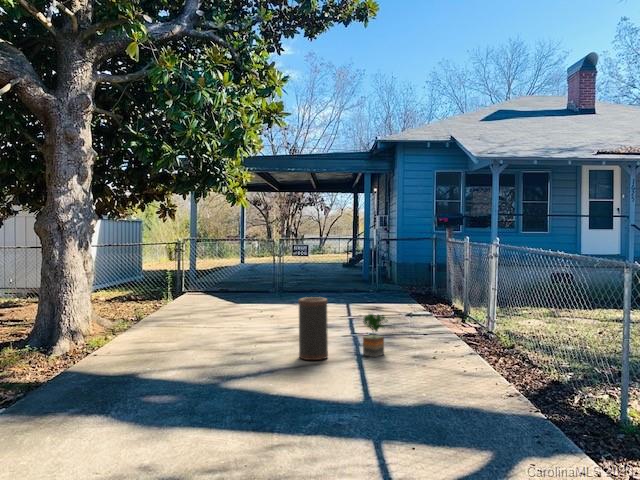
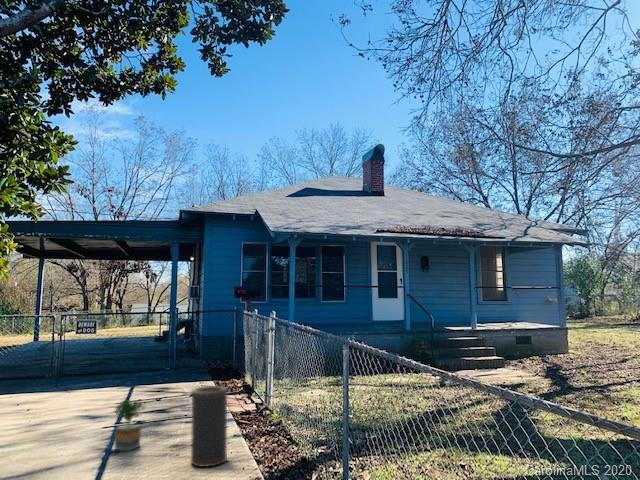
trash can: present [298,297,328,360] -> present [191,386,227,467]

